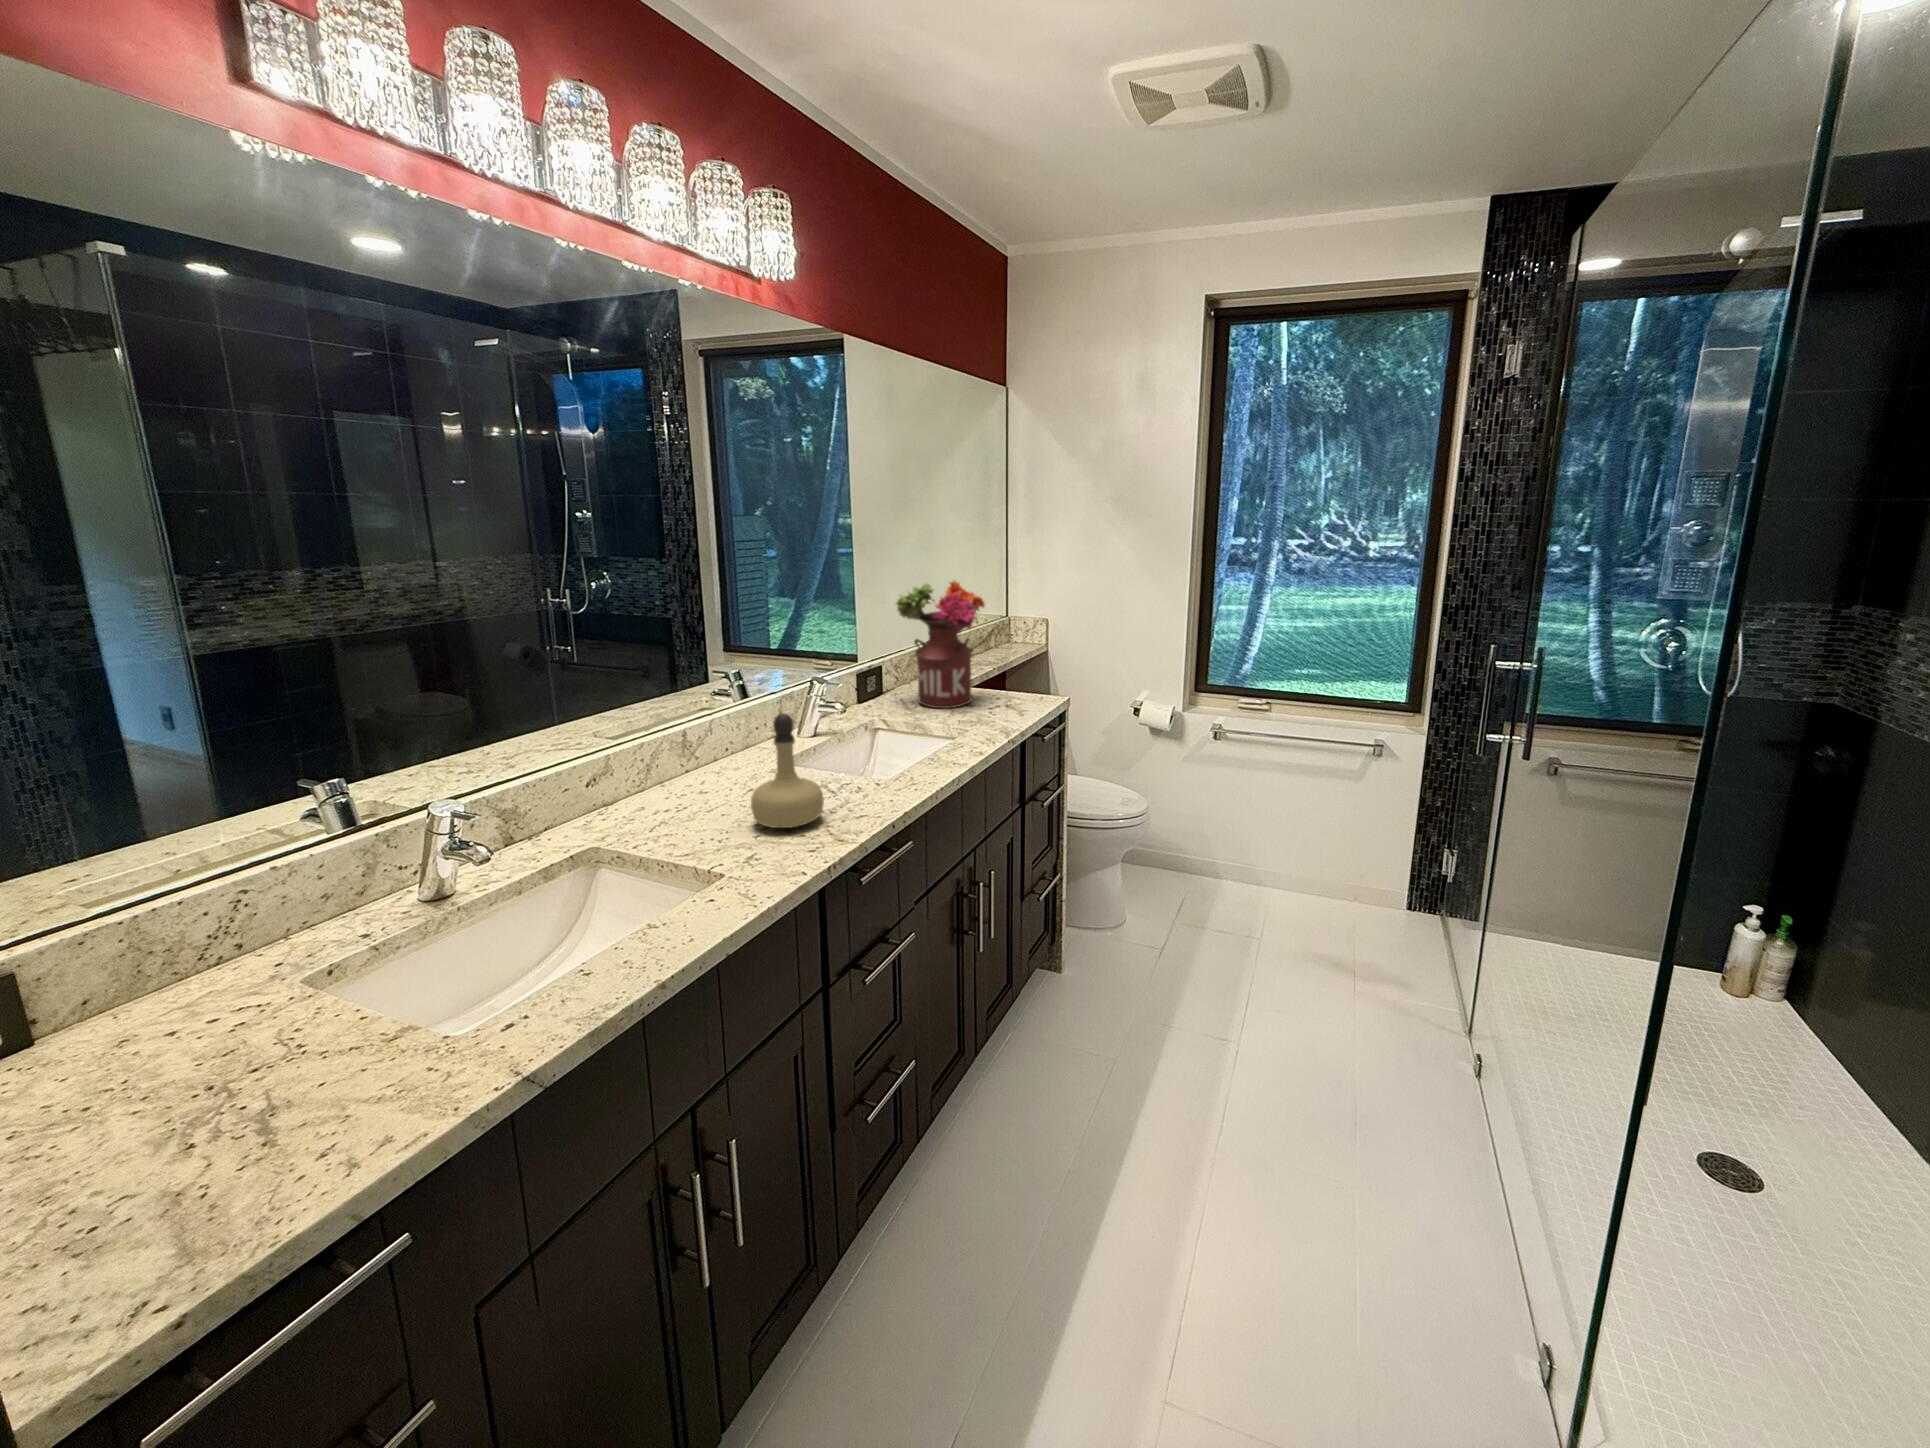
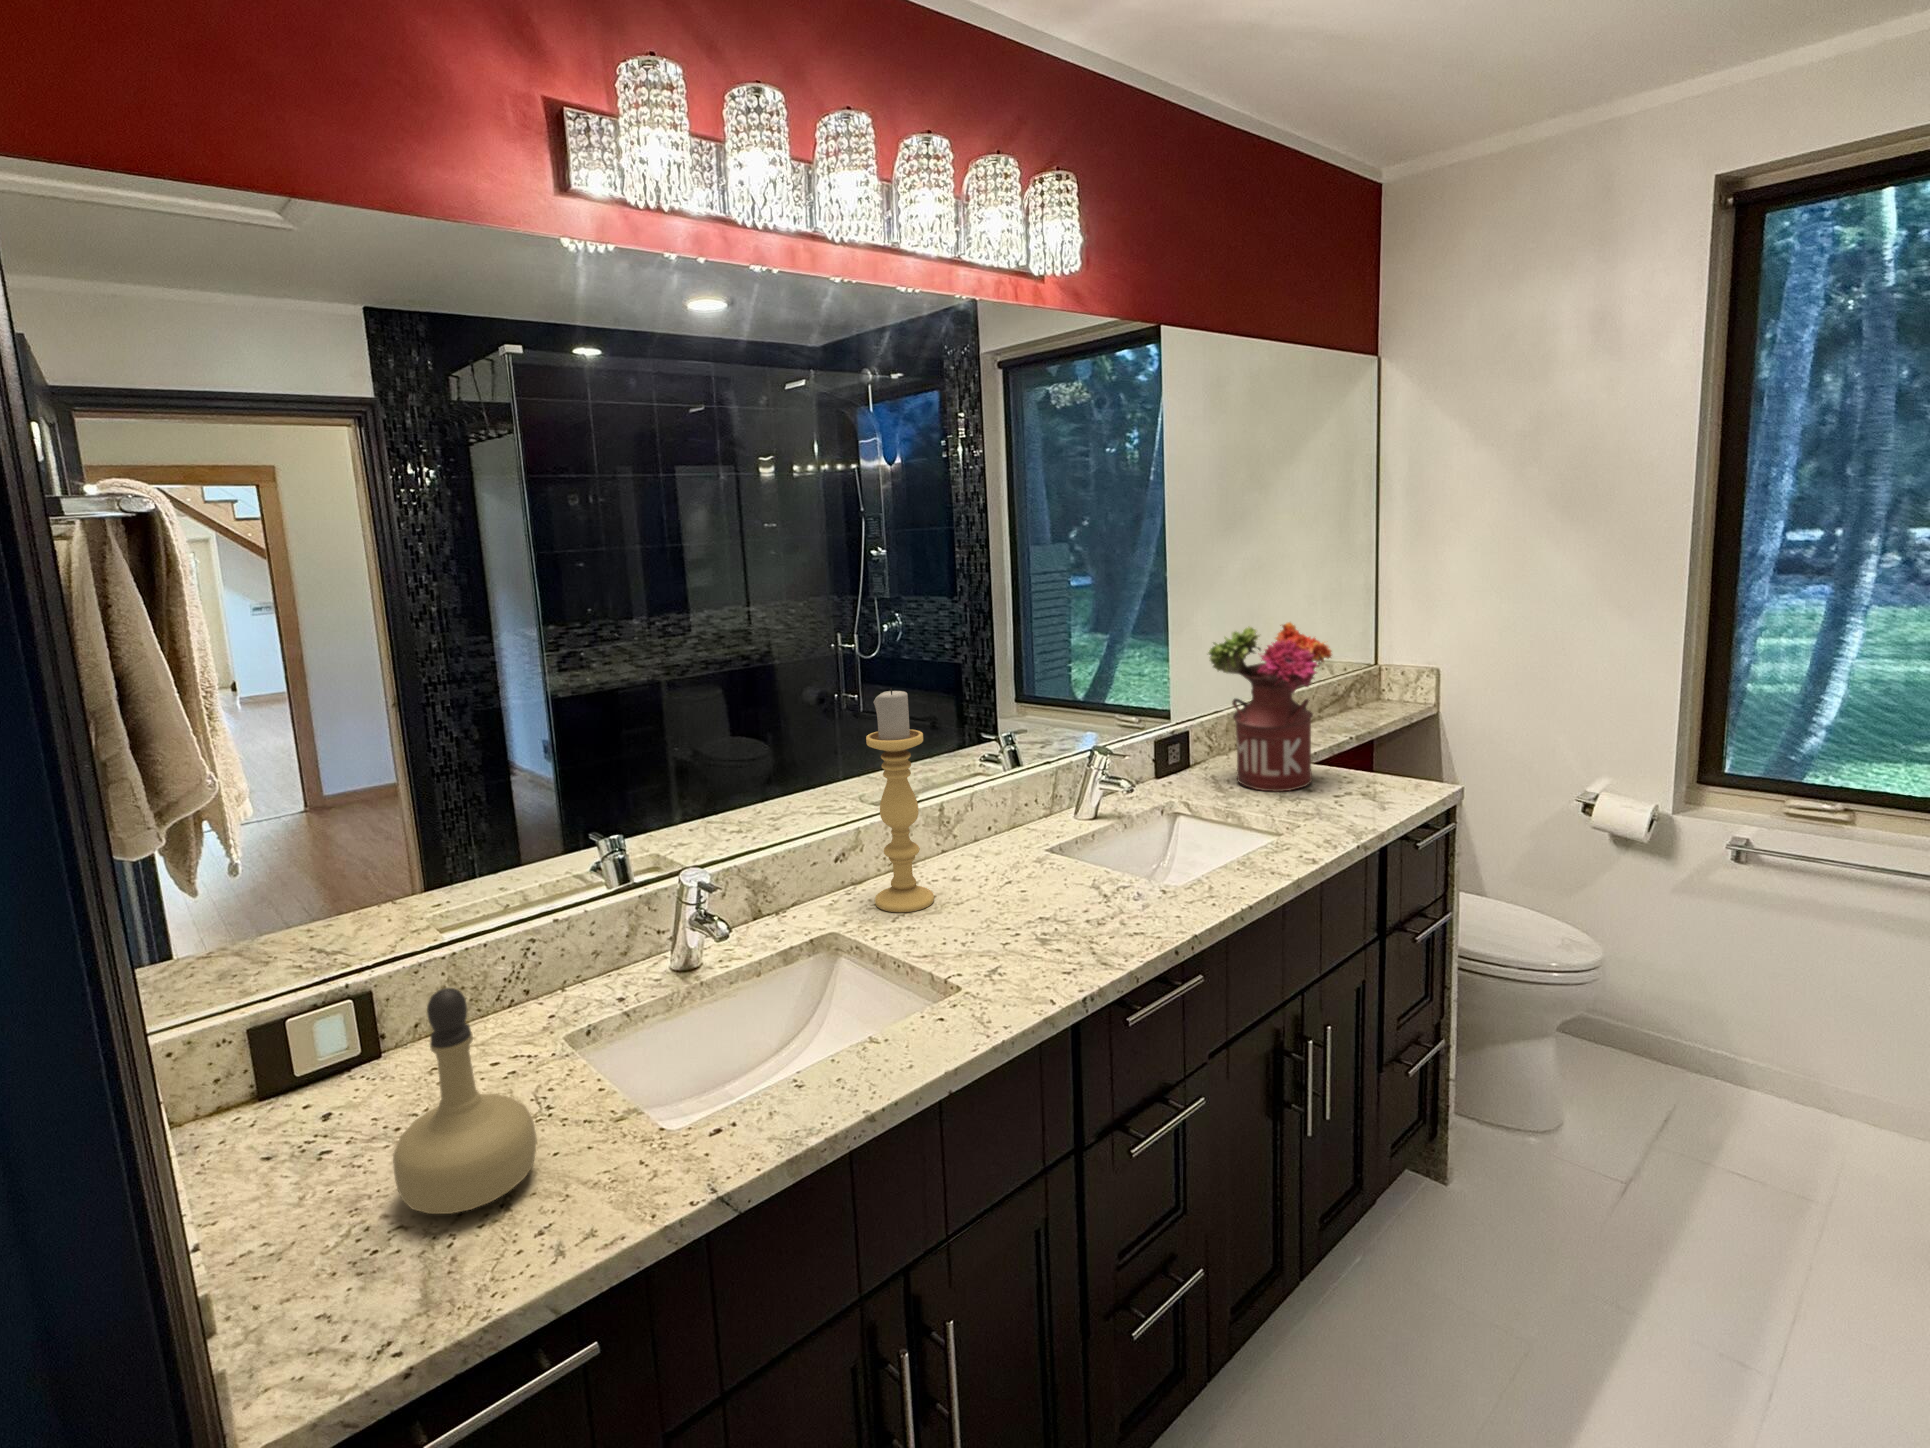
candle holder: none [616,626,685,824] -> present [866,688,934,912]
perfume bottle: present [751,713,824,828] -> present [393,988,537,1214]

